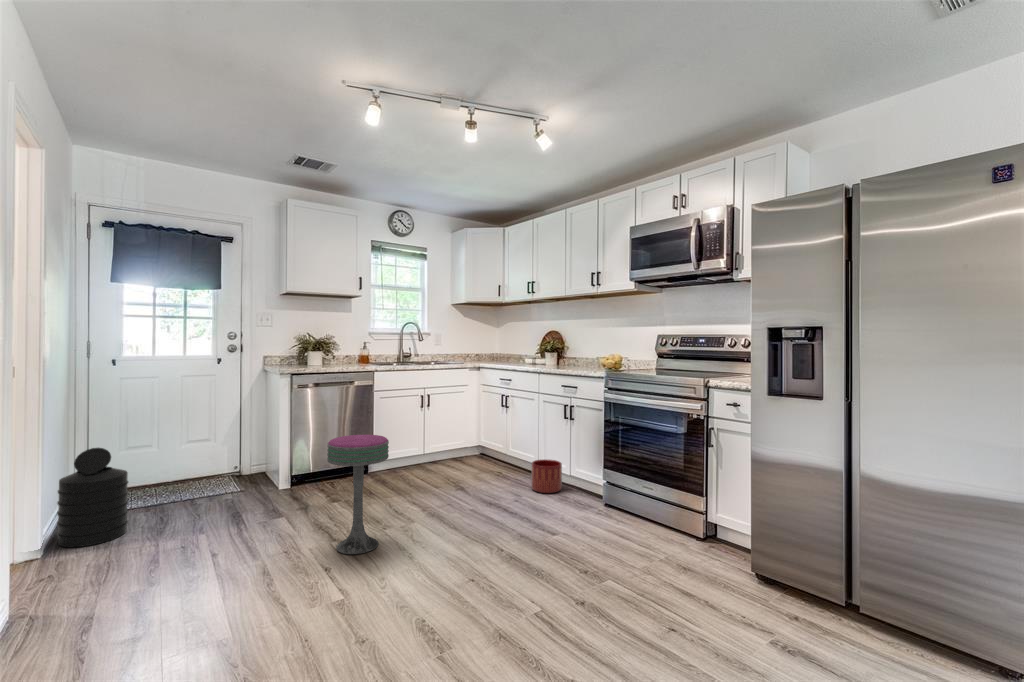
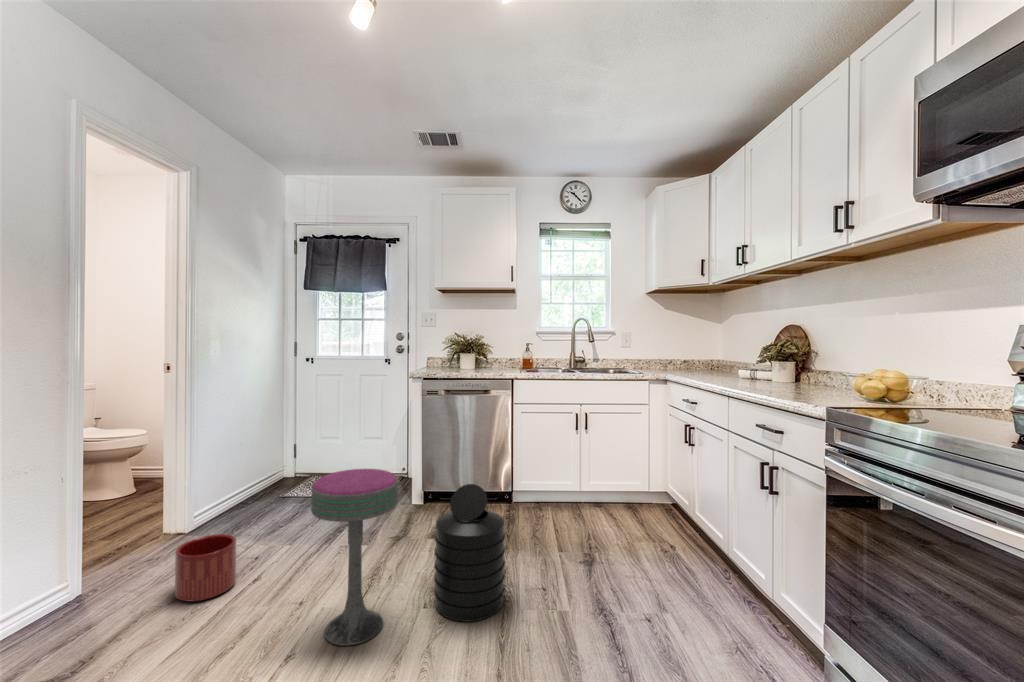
trash can: present [57,448,128,547] -> present [434,484,505,622]
planter: present [531,459,562,493] -> present [175,534,236,602]

